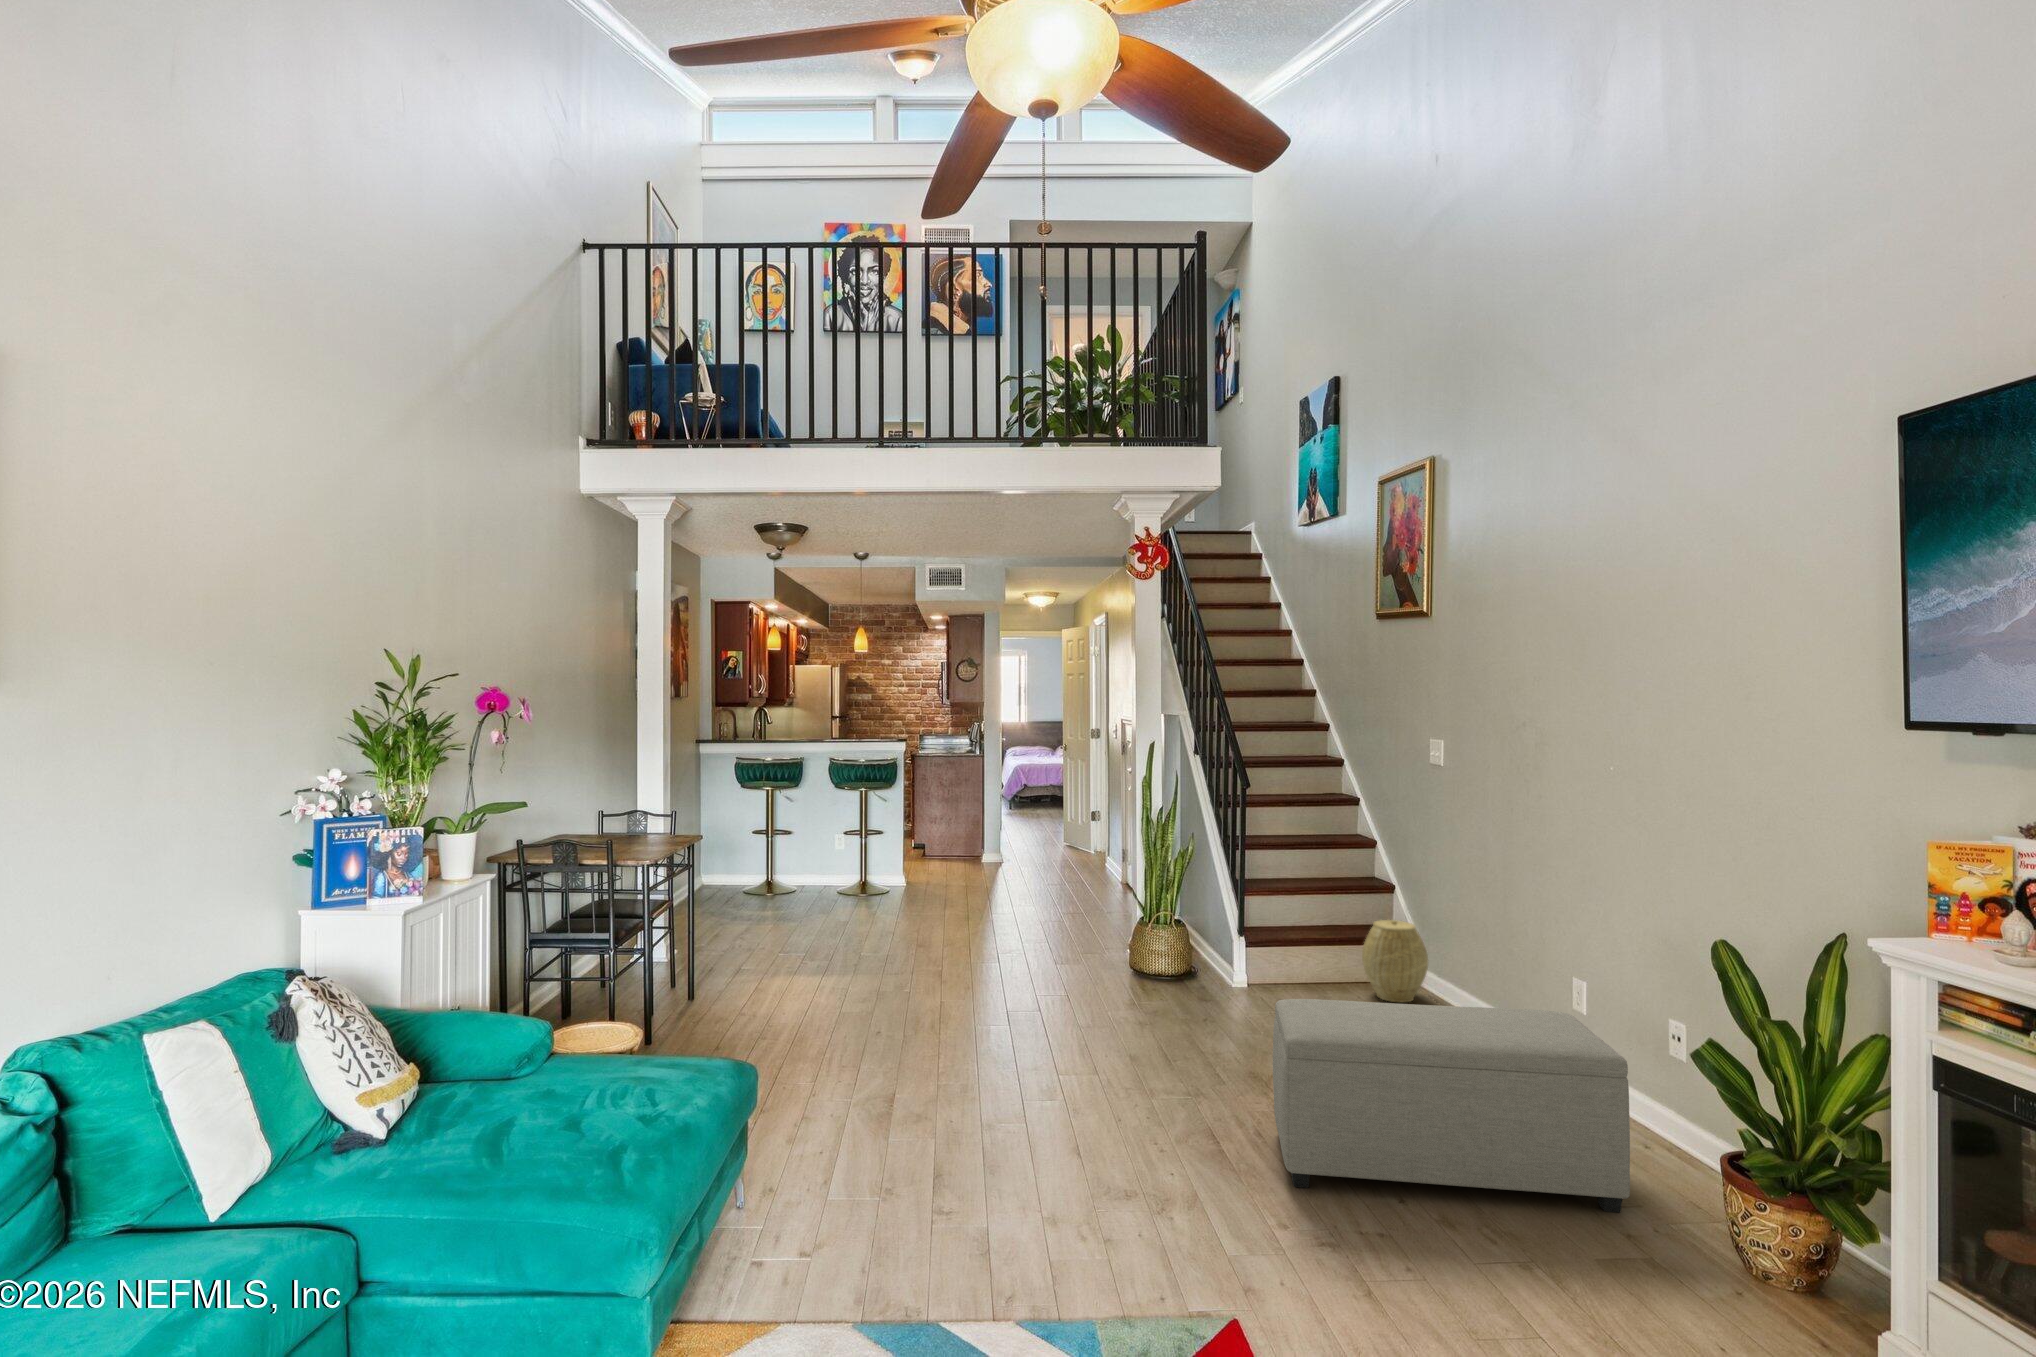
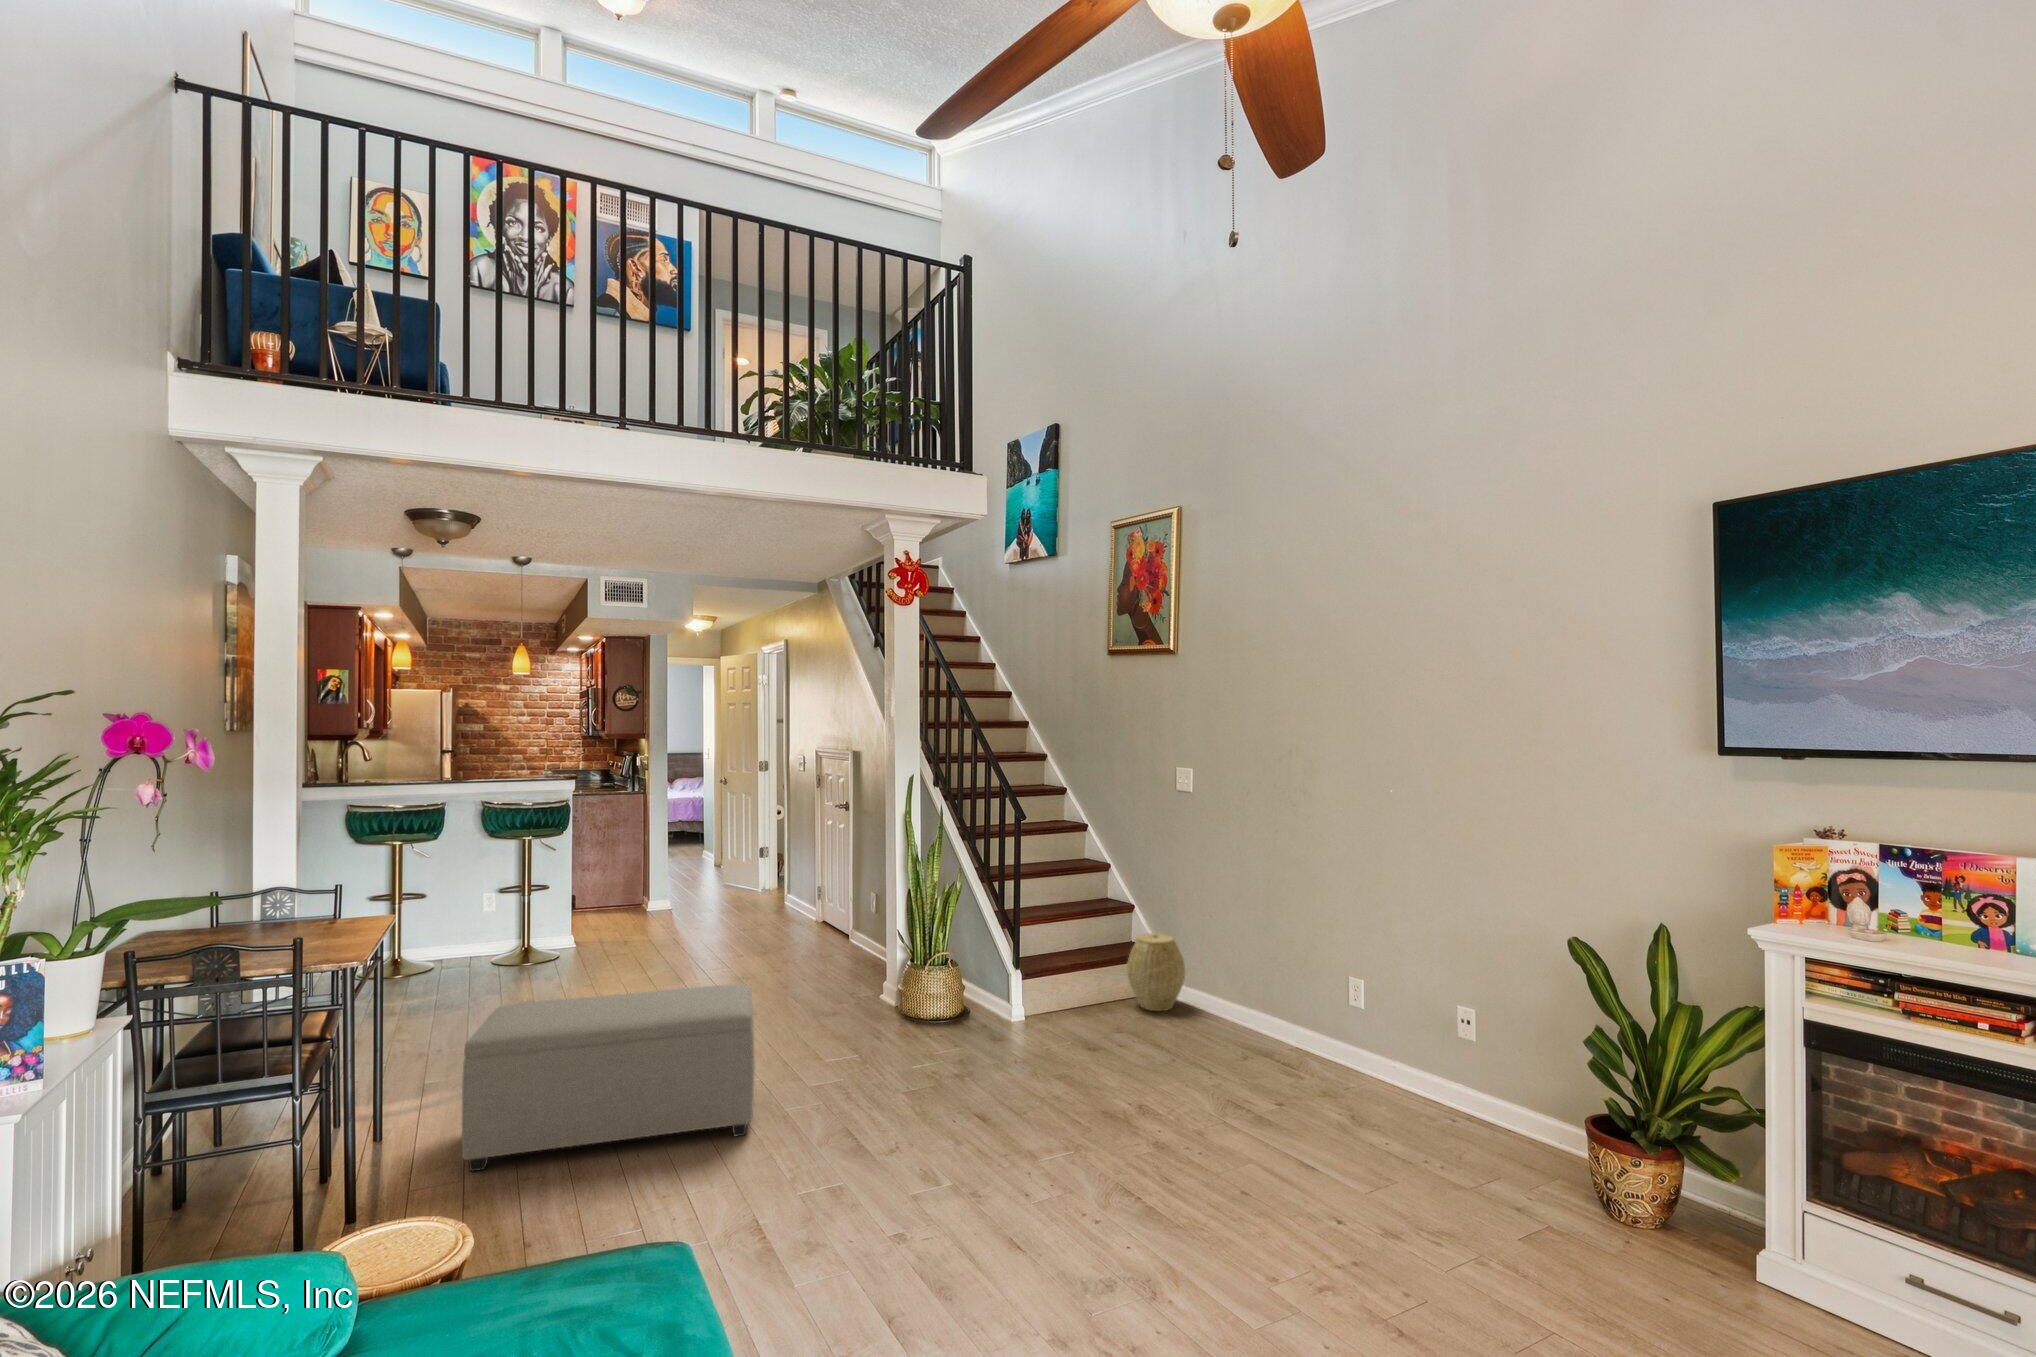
ottoman: present [1273,999,1630,1212] -> present [462,984,755,1171]

